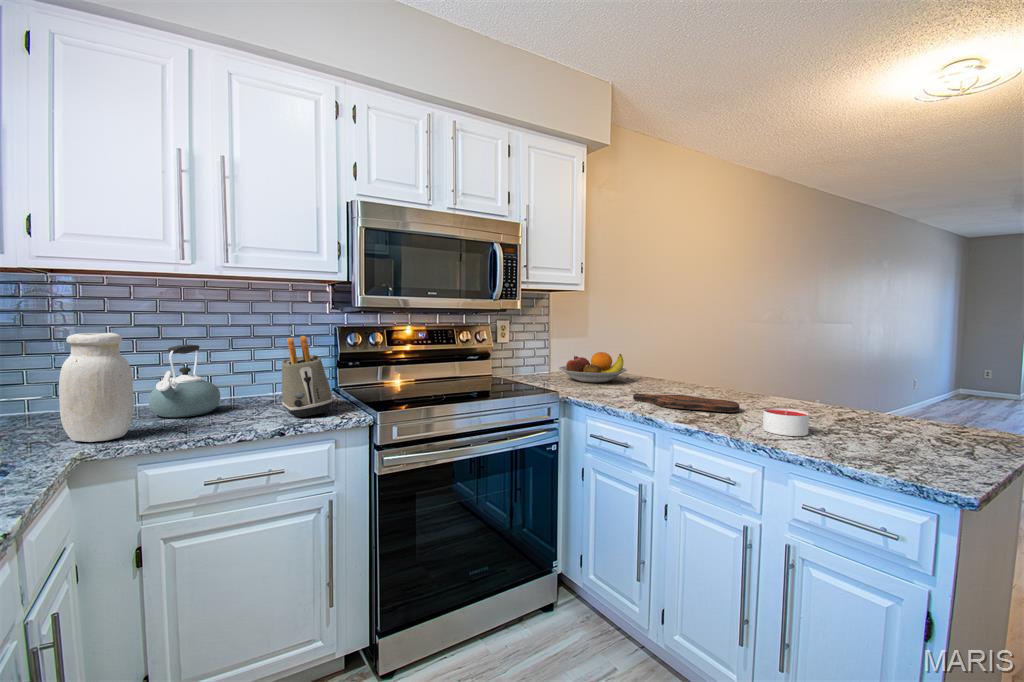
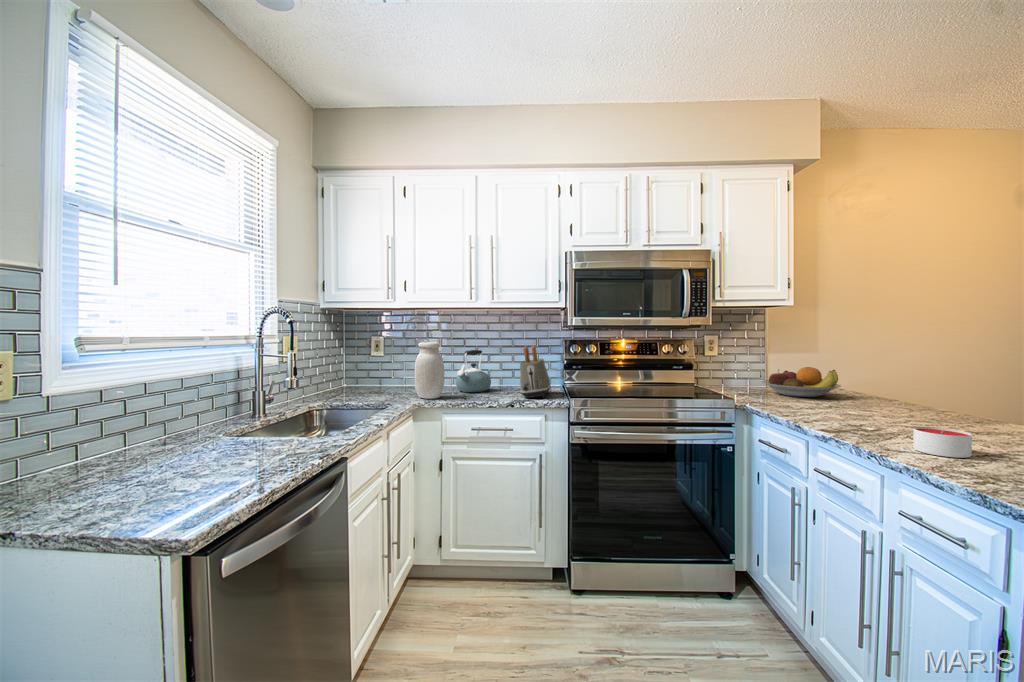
cutting board: present [633,394,740,412] -> none [811,407,929,432]

